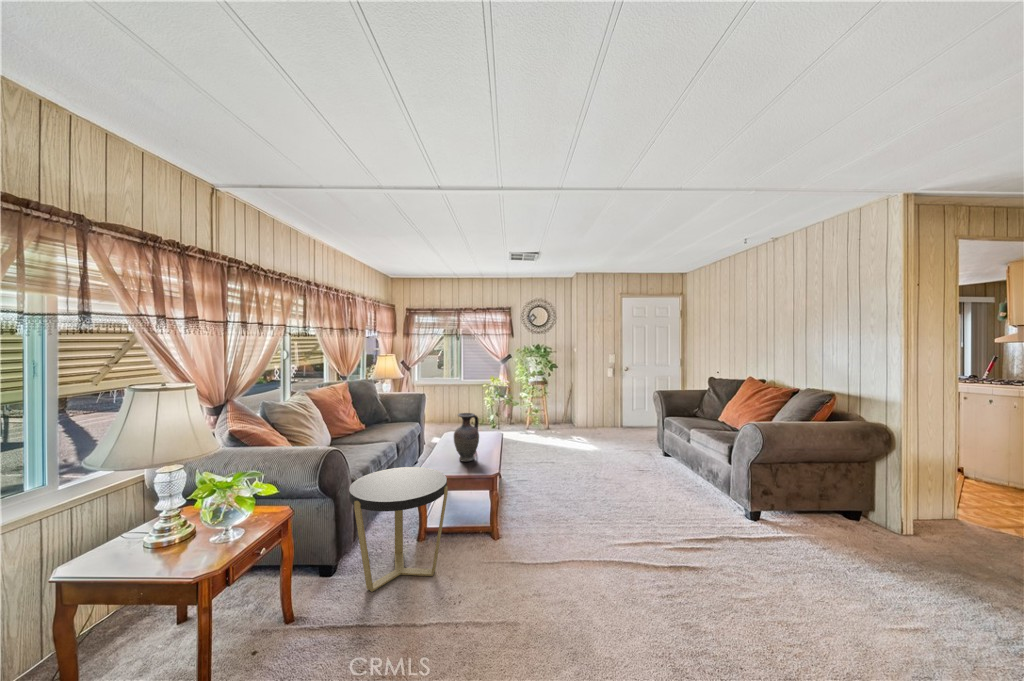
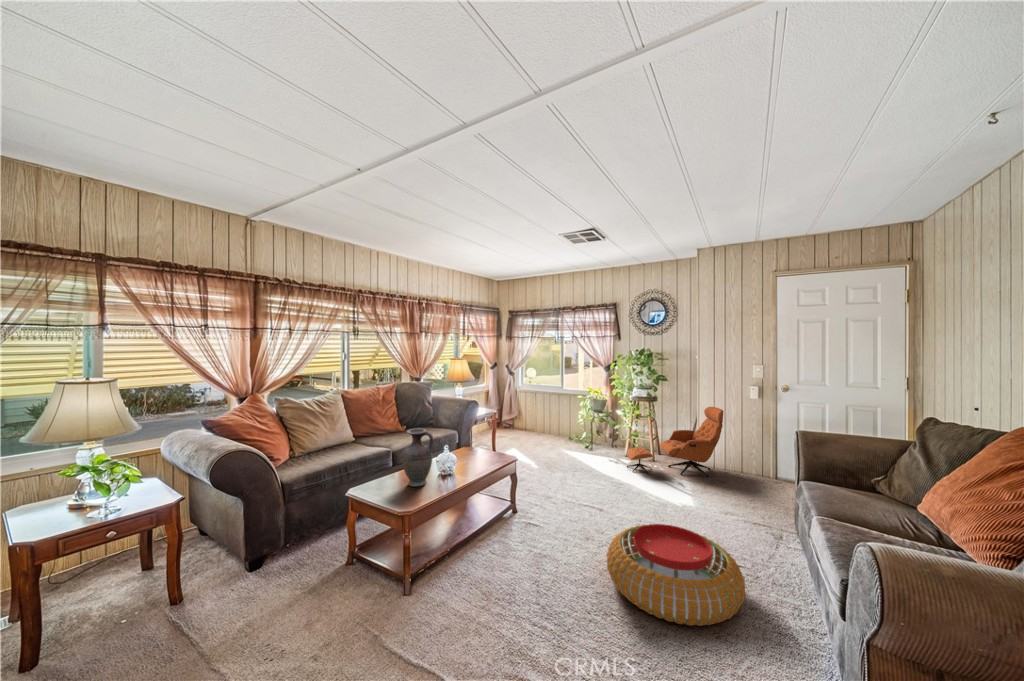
lounge chair: none [535,385,596,438] -> present [627,407,723,477]
pouf: none [597,455,679,504] -> present [607,524,745,626]
side table: present [349,467,448,592] -> none [221,479,337,611]

